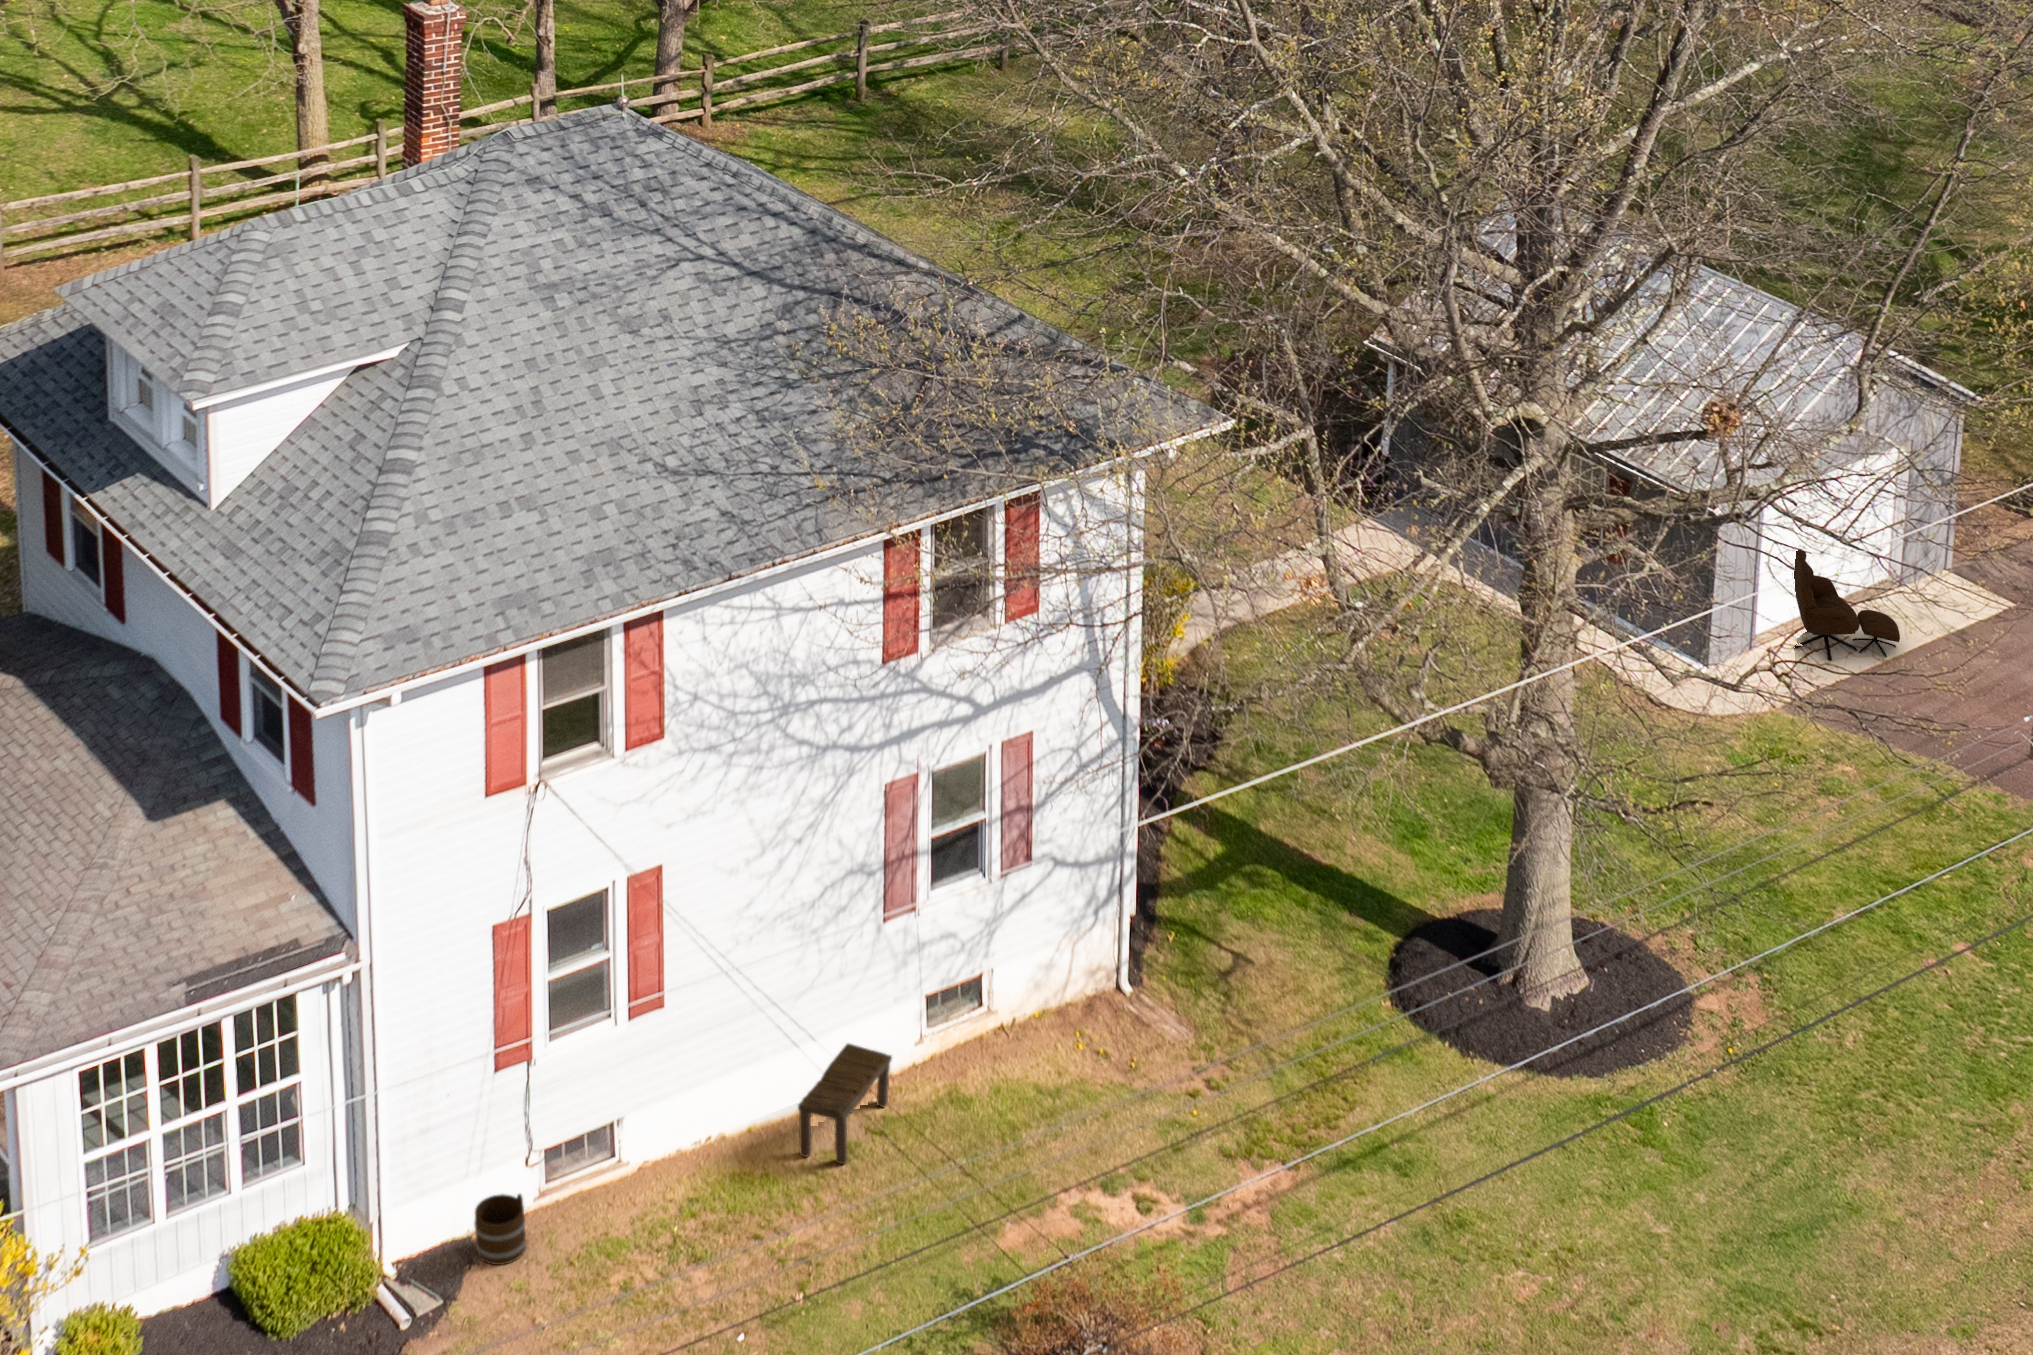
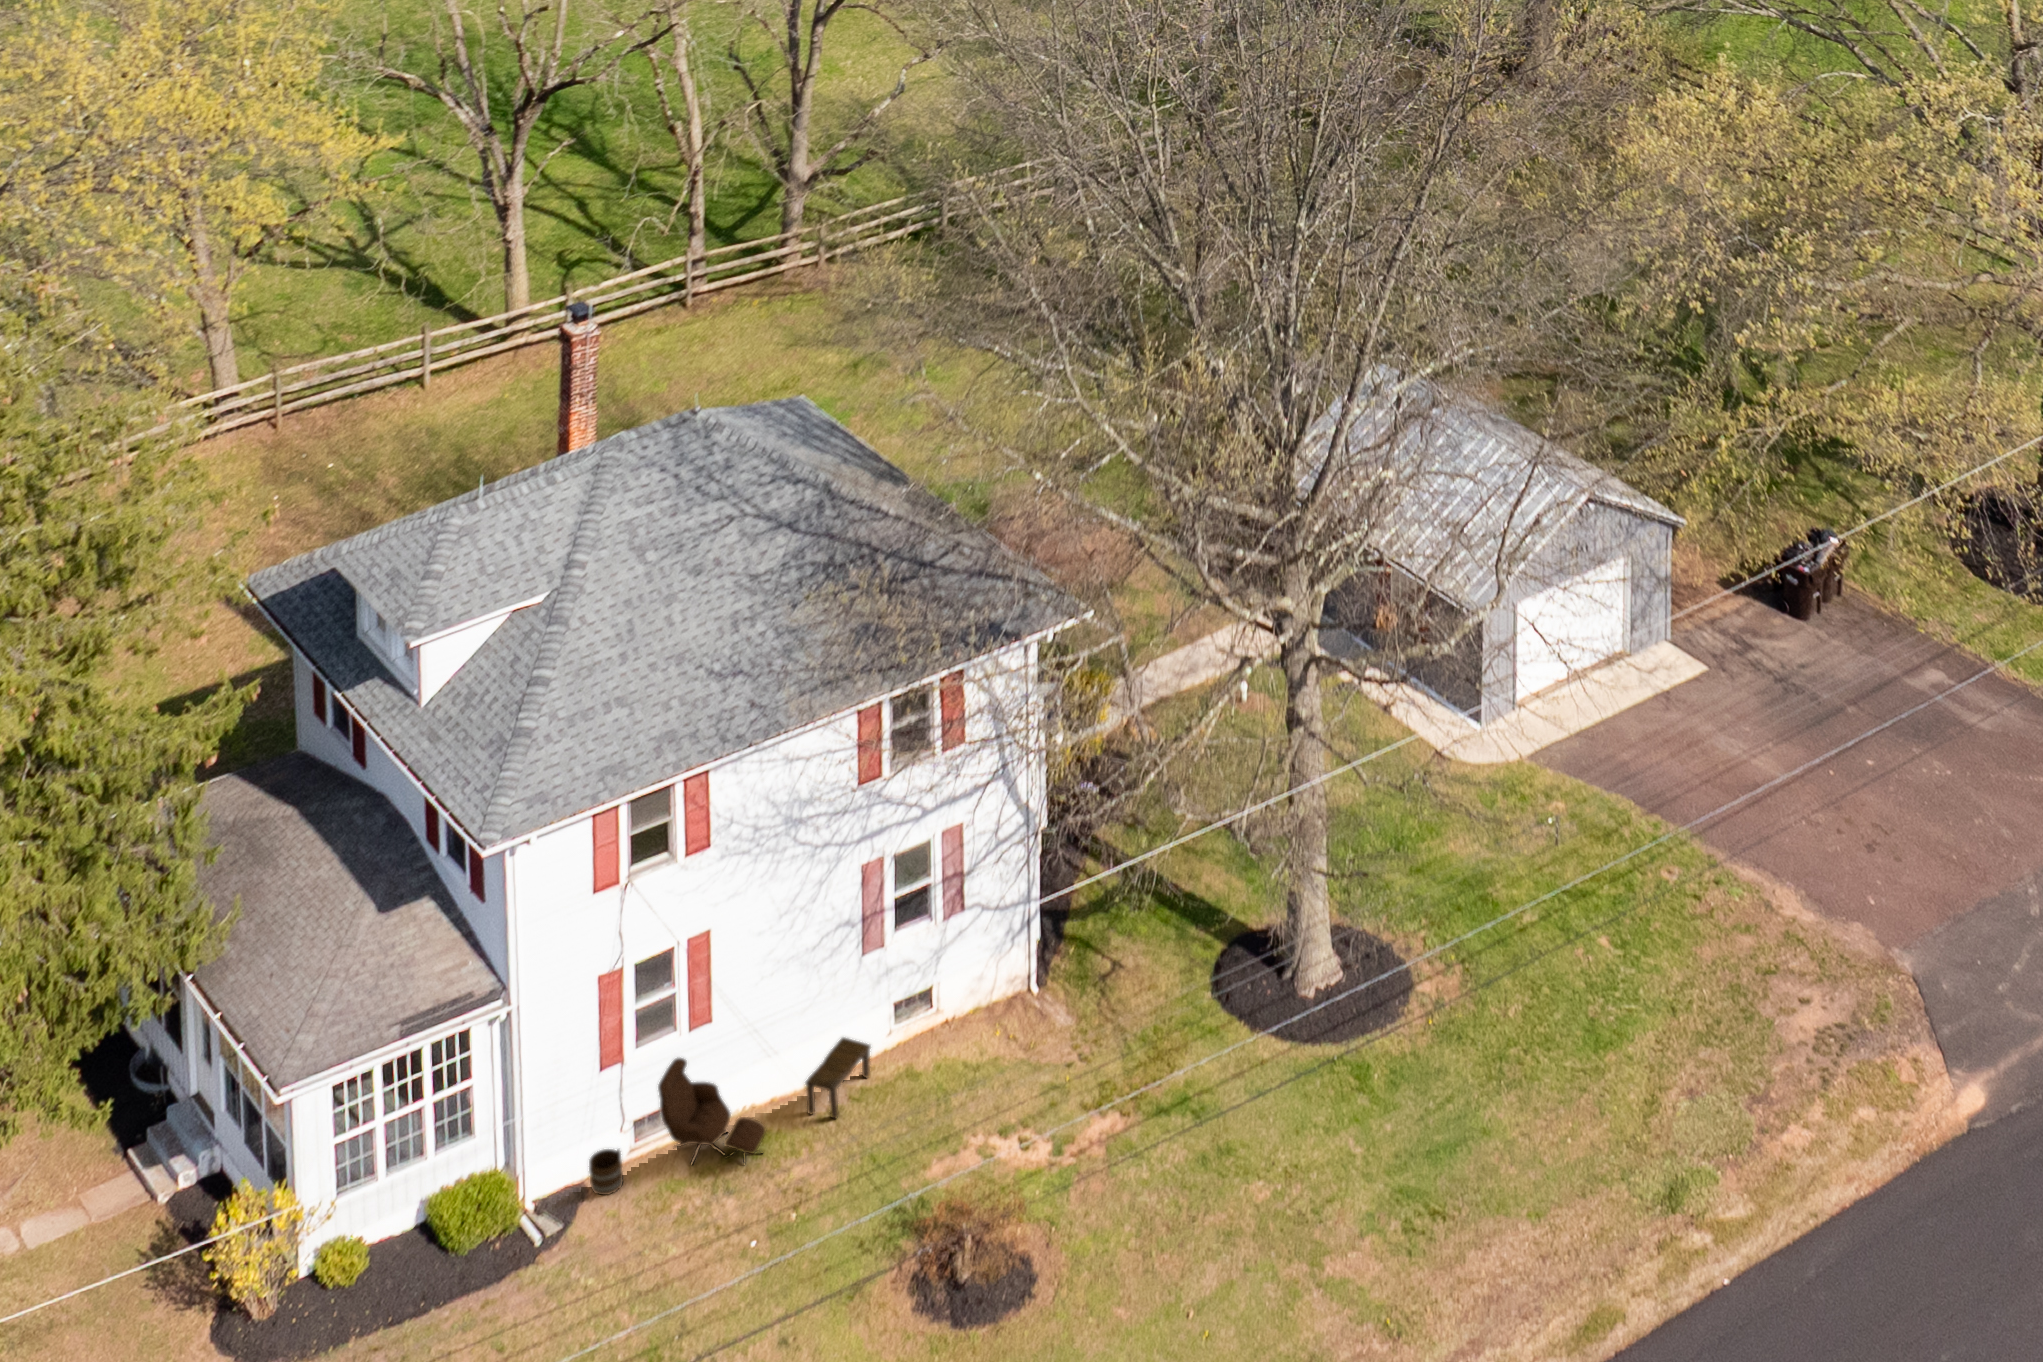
lounge chair: present [1794,550,1900,660] -> present [658,1058,766,1164]

